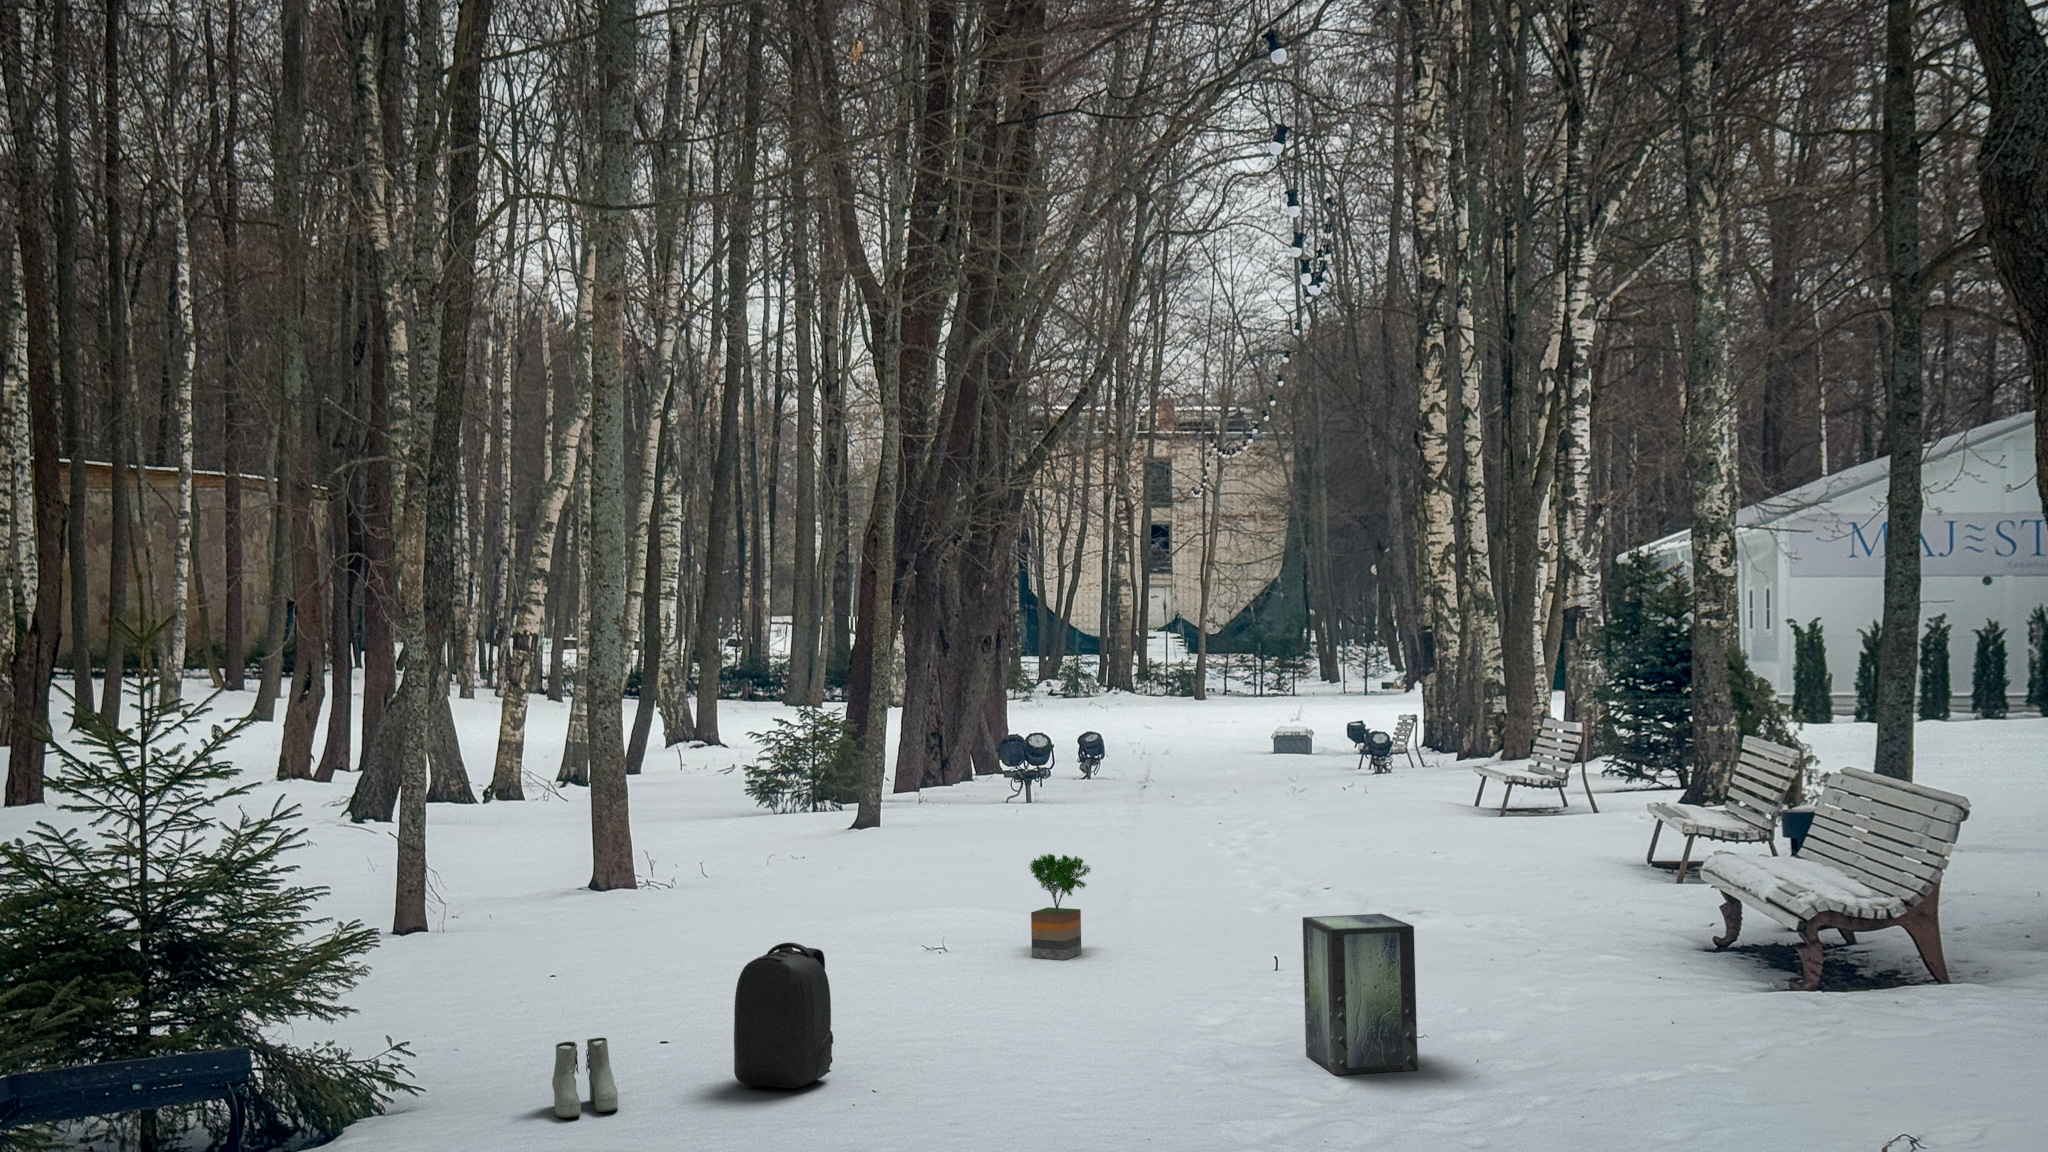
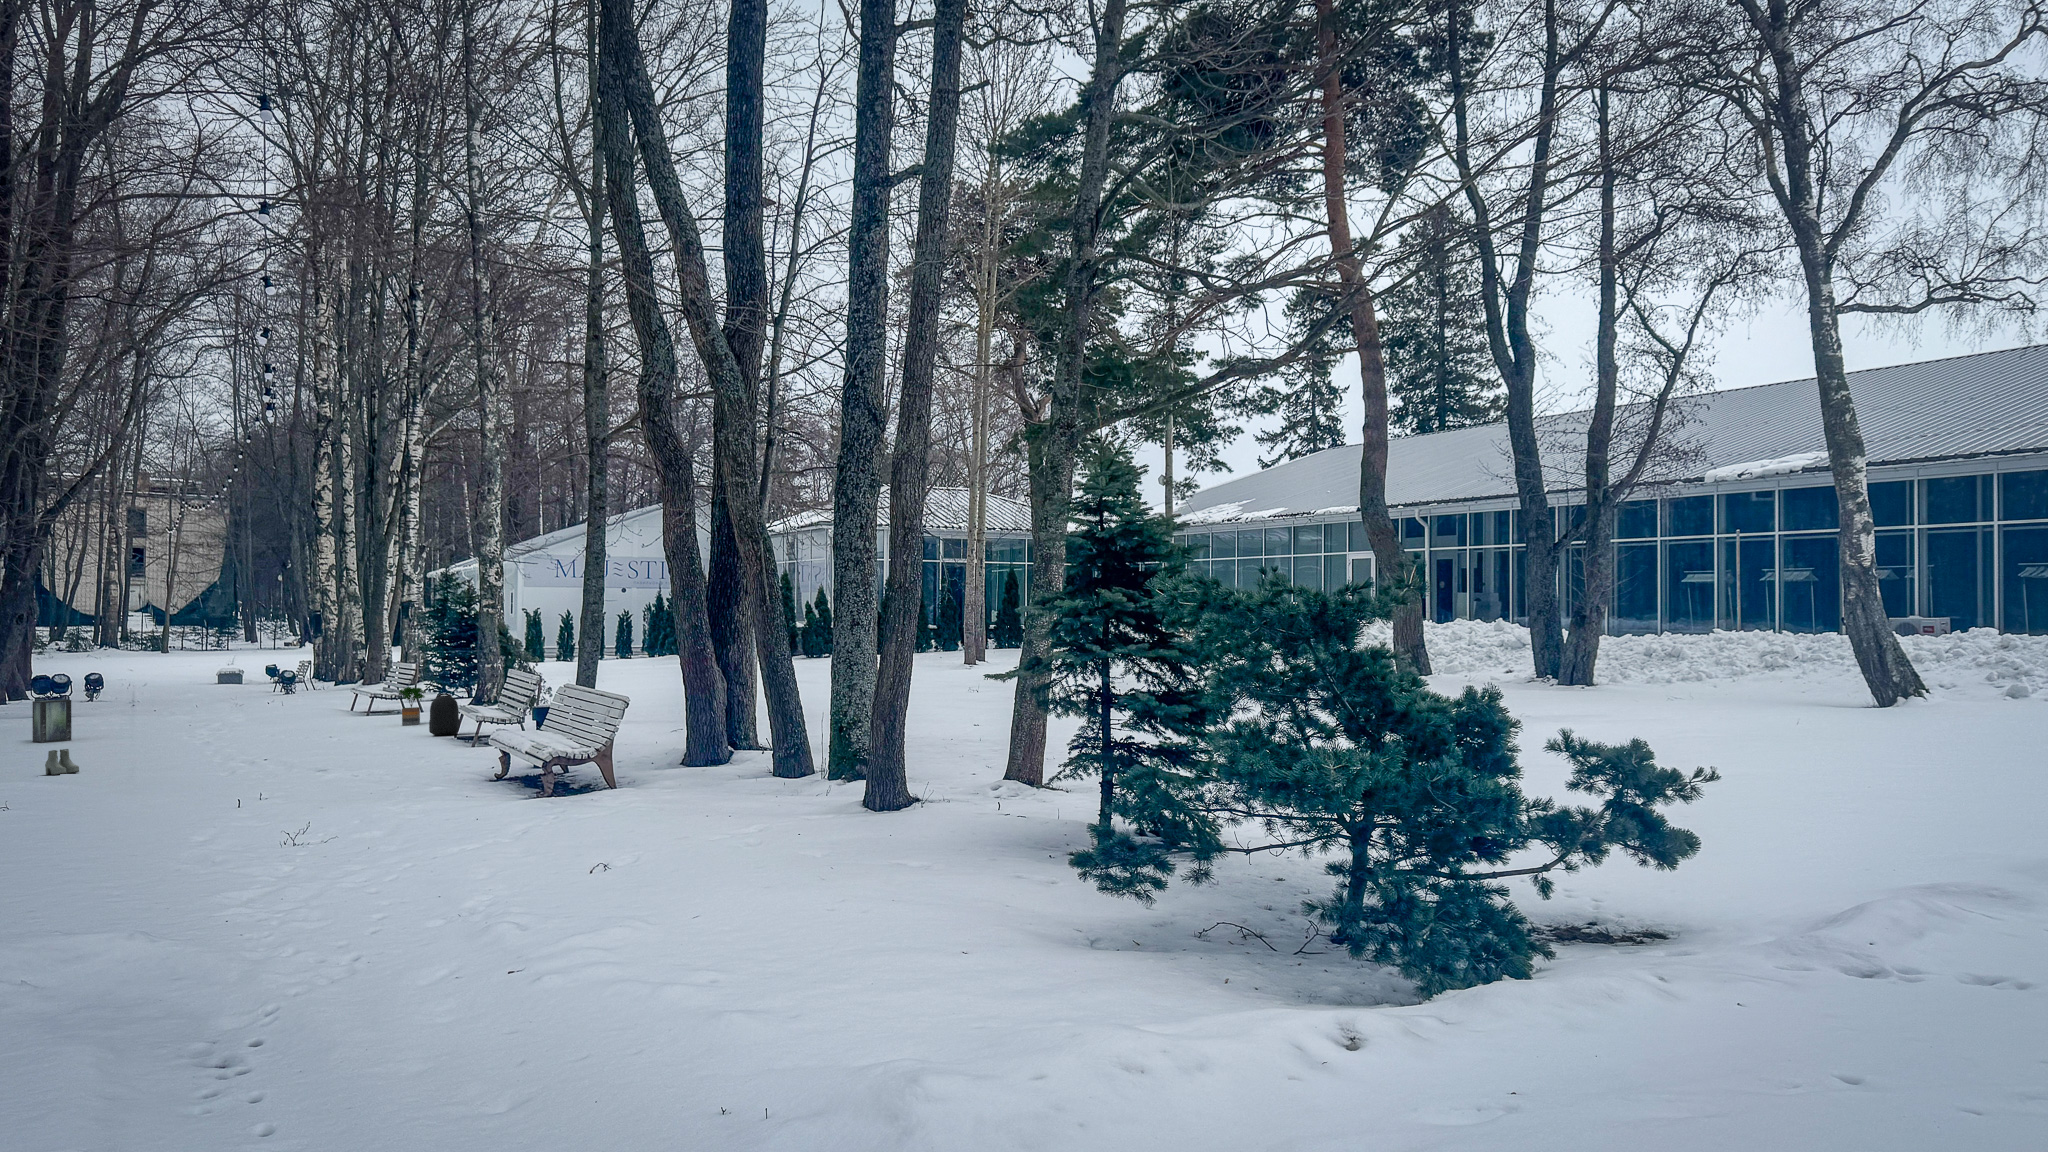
potted tree: present [1029,854,1091,960] -> present [399,687,425,726]
storage box: present [1303,914,1418,1075] -> present [32,700,71,743]
backpack: present [734,943,833,1088] -> present [429,693,460,736]

